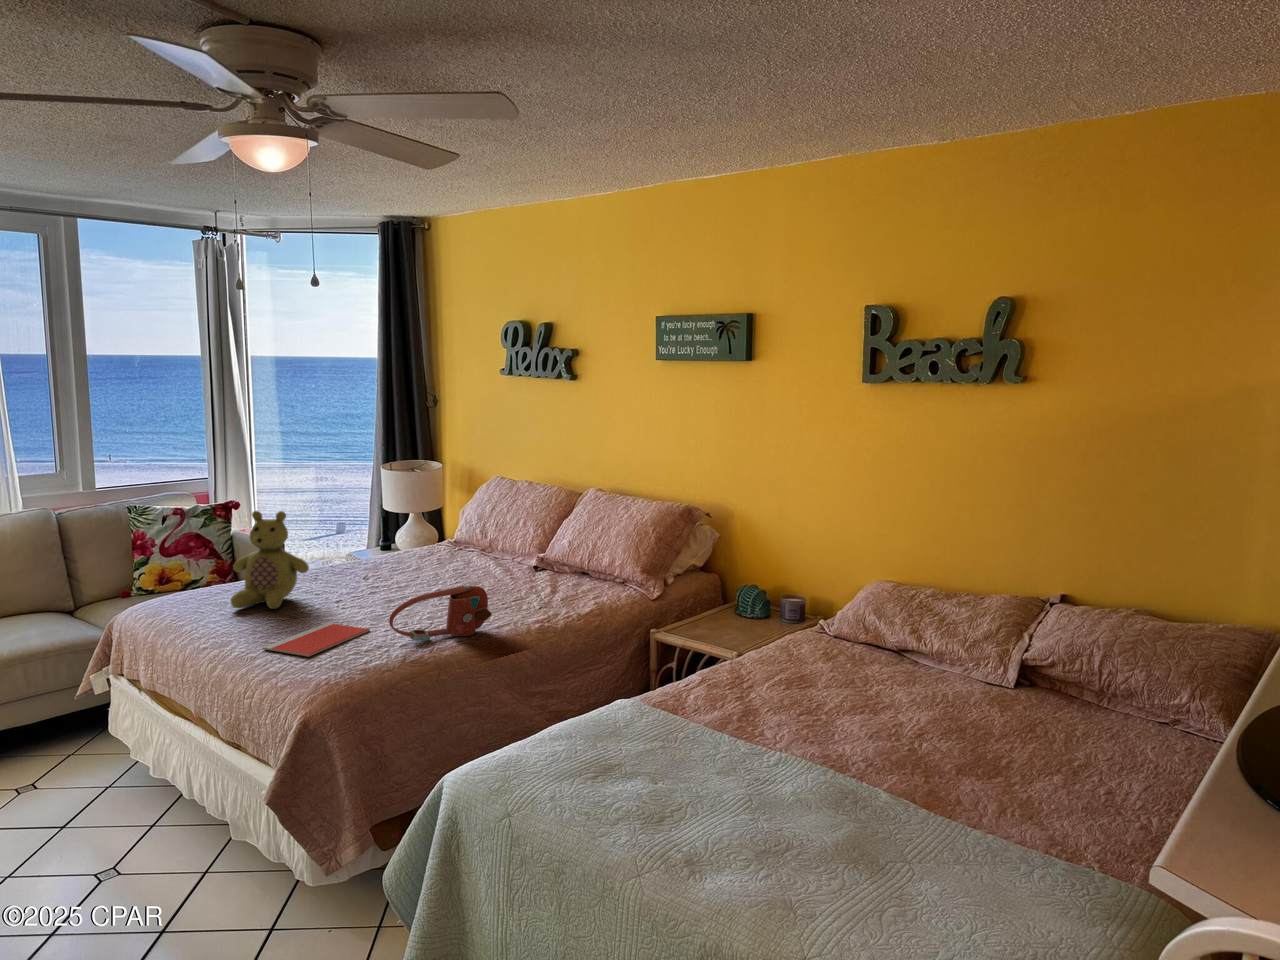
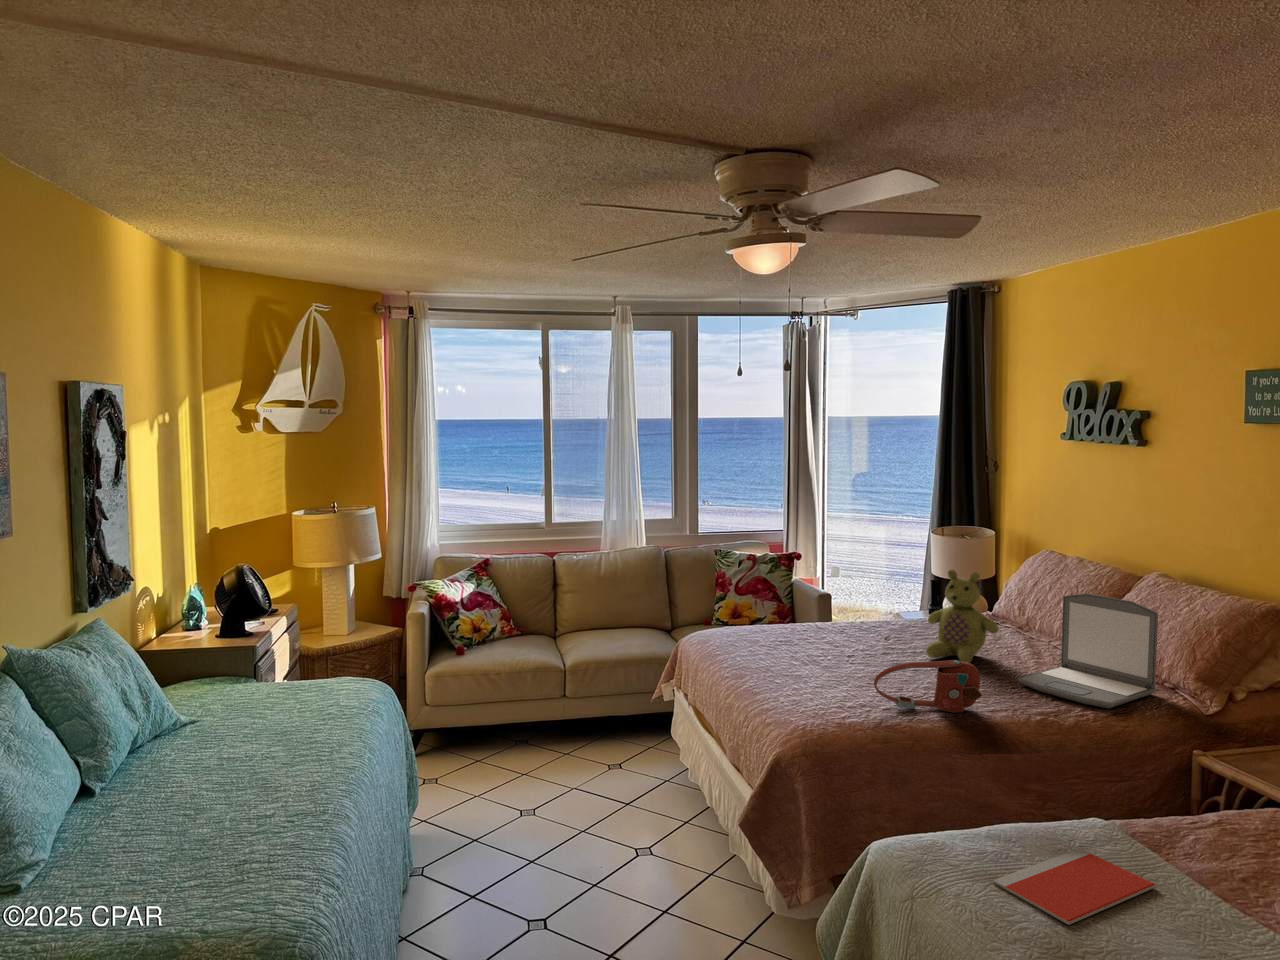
laptop: none [507,510,615,608] -> present [1018,594,1158,708]
stuffed bear: present [231,511,309,609] -> present [926,570,999,663]
notebook: present [263,623,370,657] -> present [993,848,1157,925]

